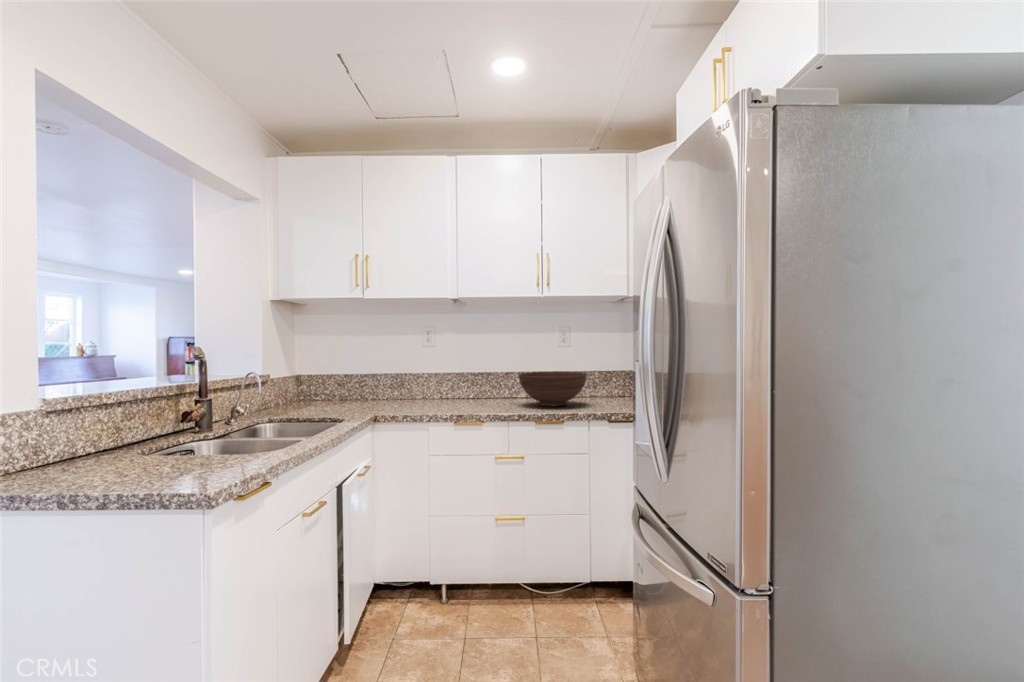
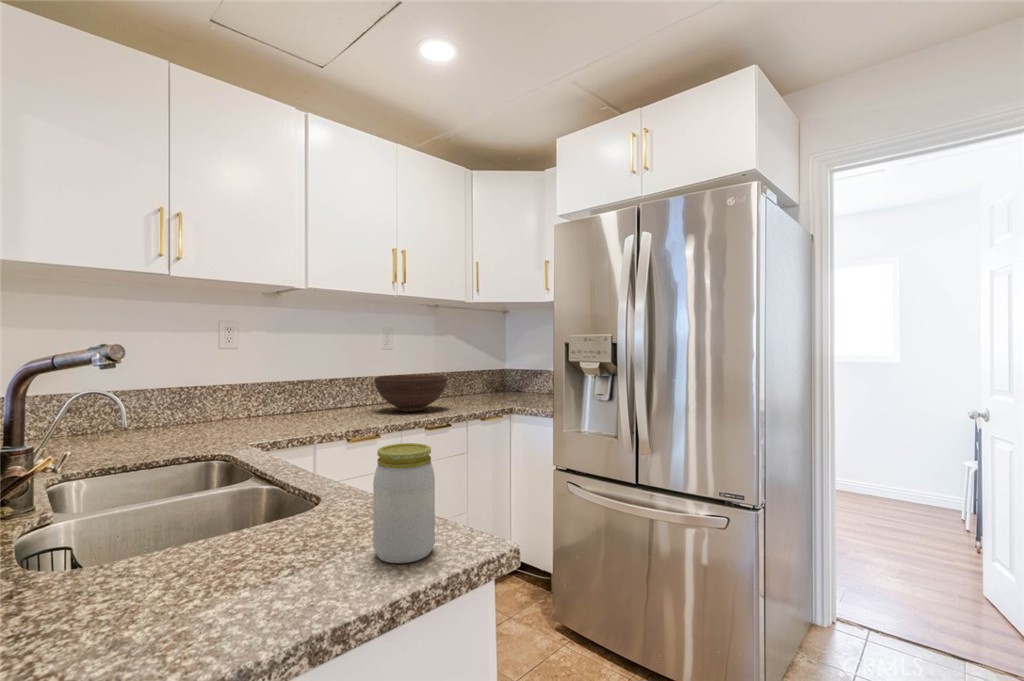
jar: none [150,416,194,484] -> present [373,443,435,563]

